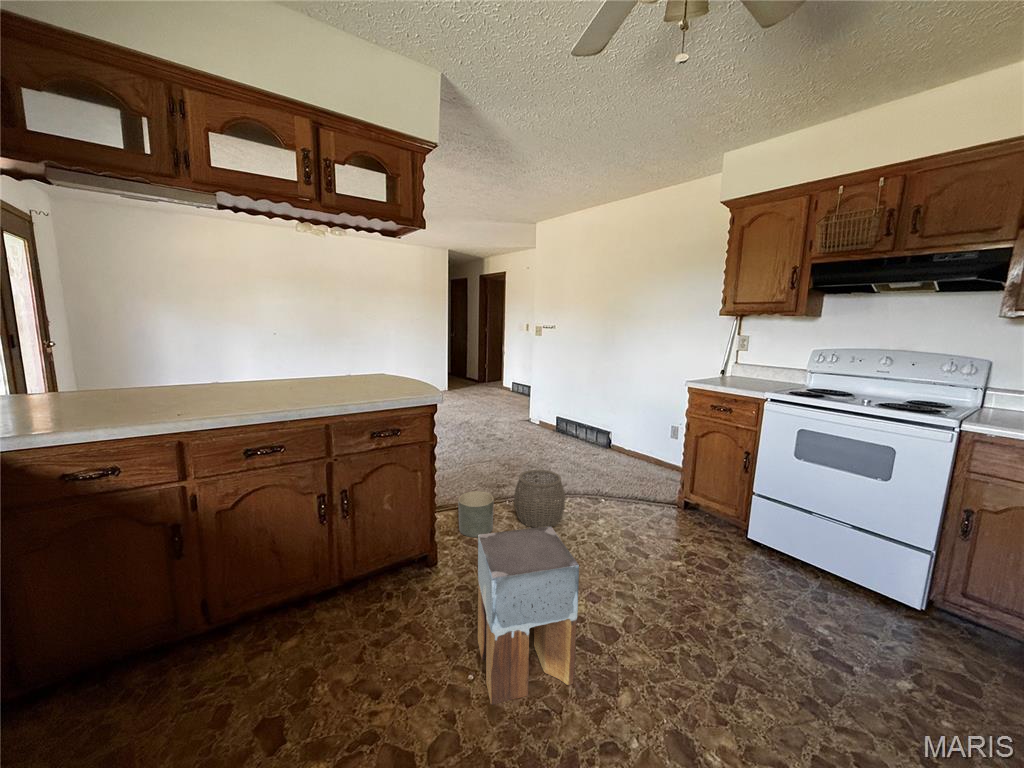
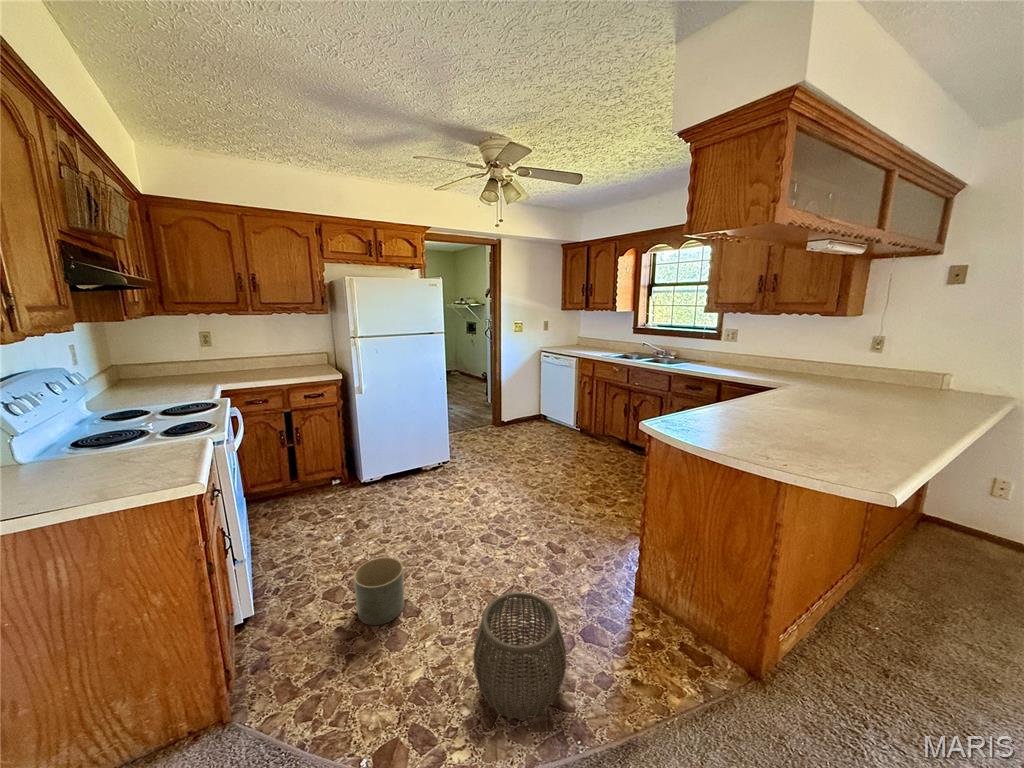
planter: present [459,491,494,537] -> present [354,557,404,625]
stool: present [478,526,579,705] -> none [518,453,576,541]

